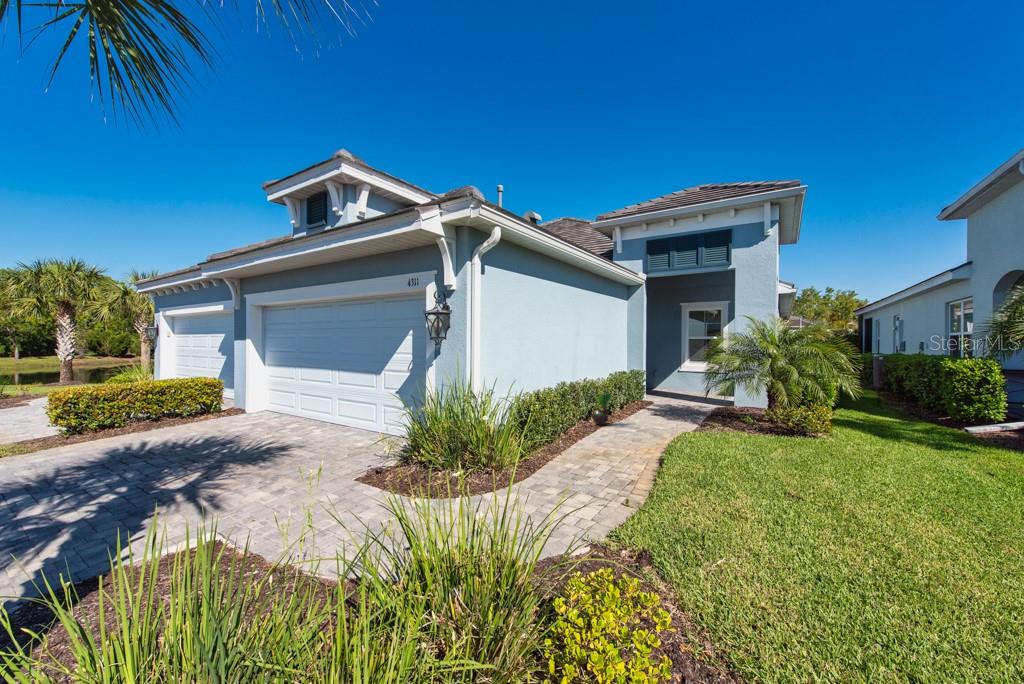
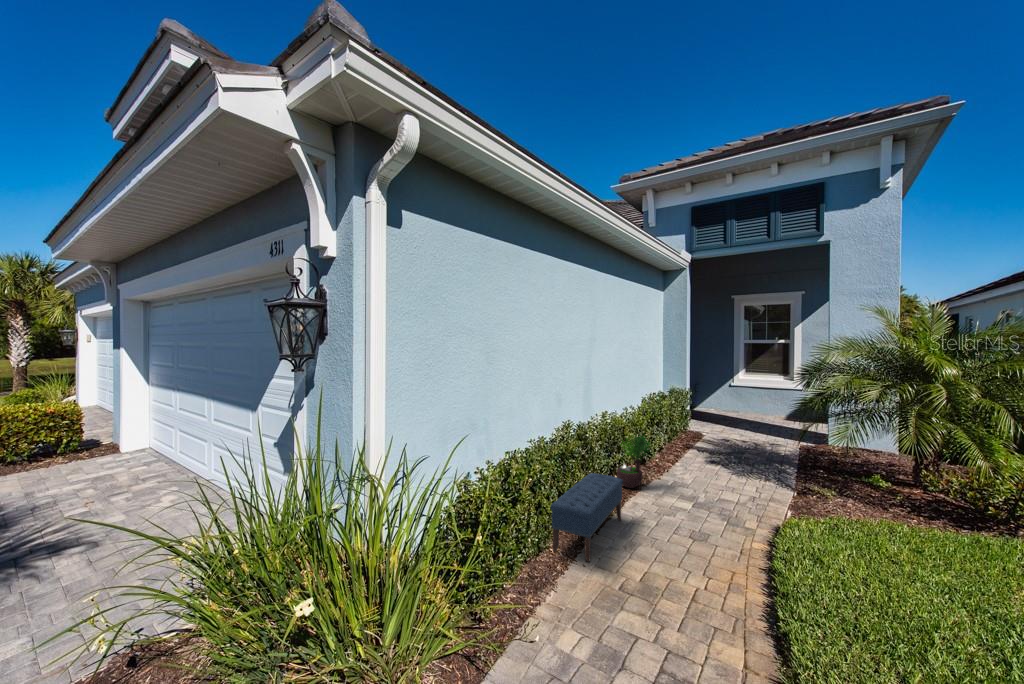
bench: none [556,410,595,447] -> present [550,473,623,562]

